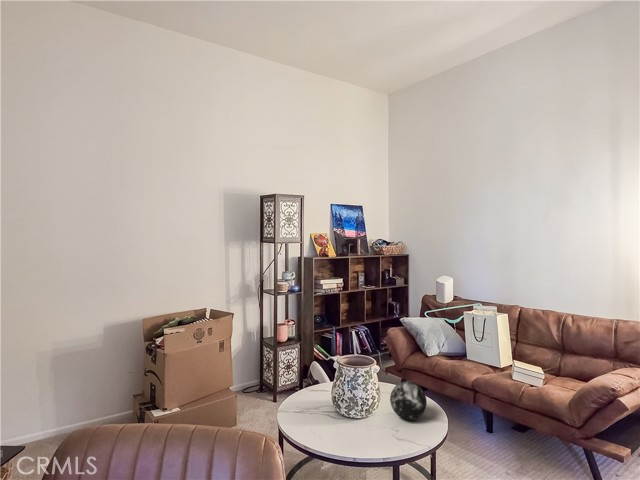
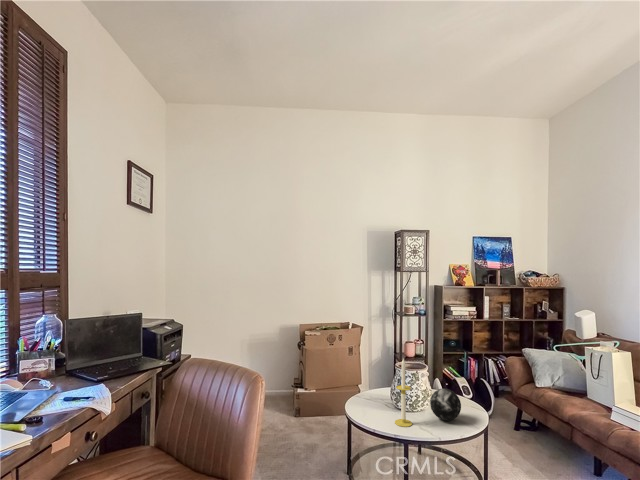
candle: none [364,355,387,444] -> present [395,359,412,427]

